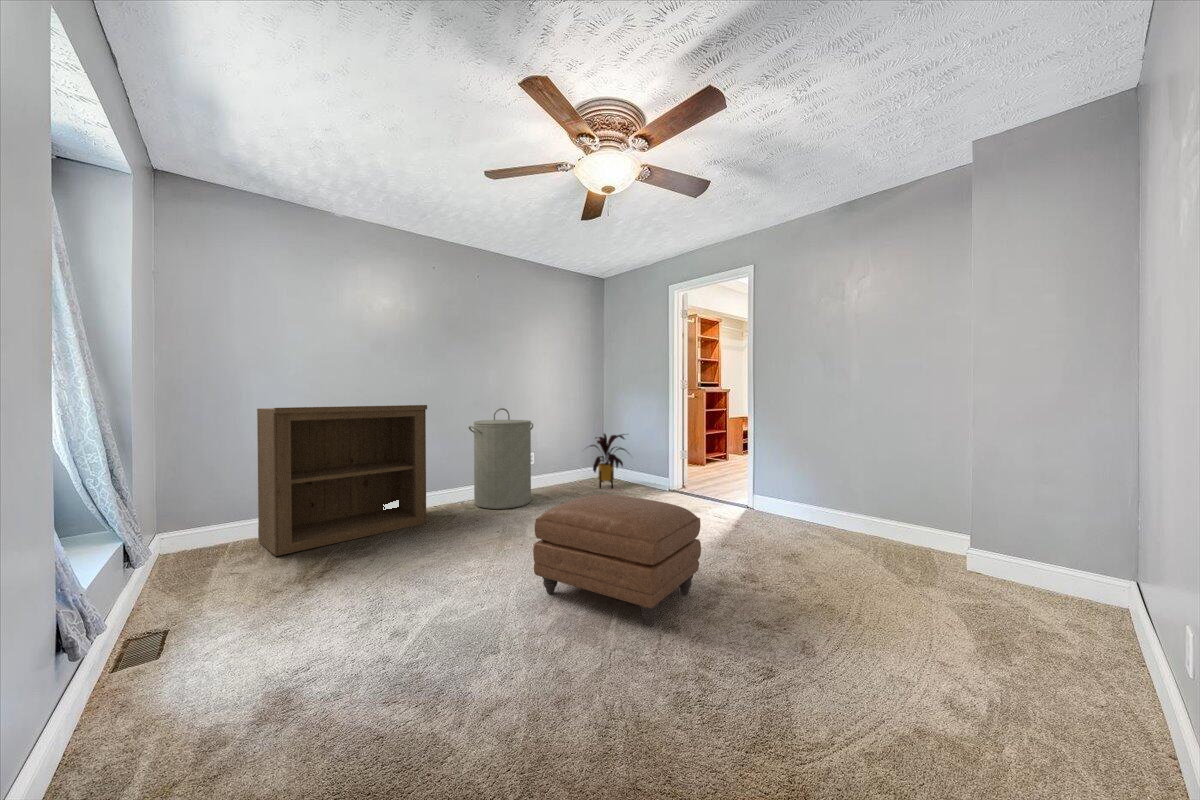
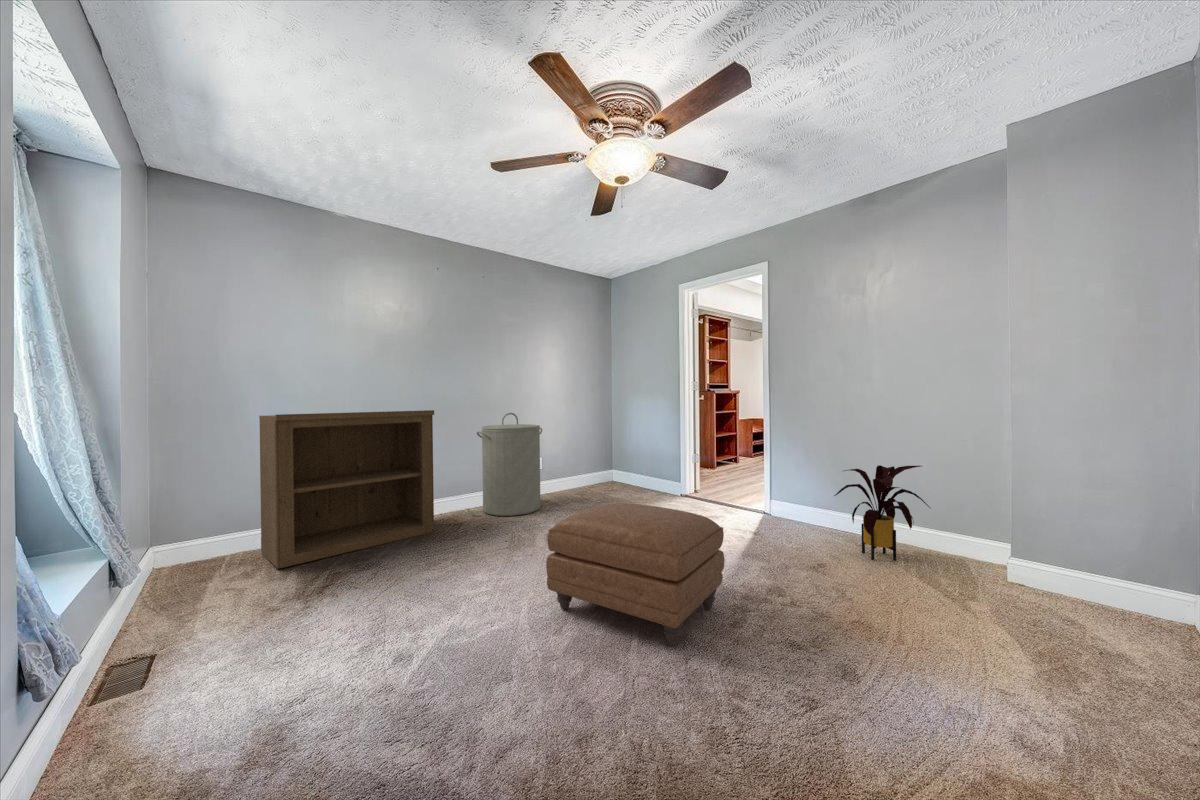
house plant: present [590,434,629,488] -> present [834,465,930,561]

